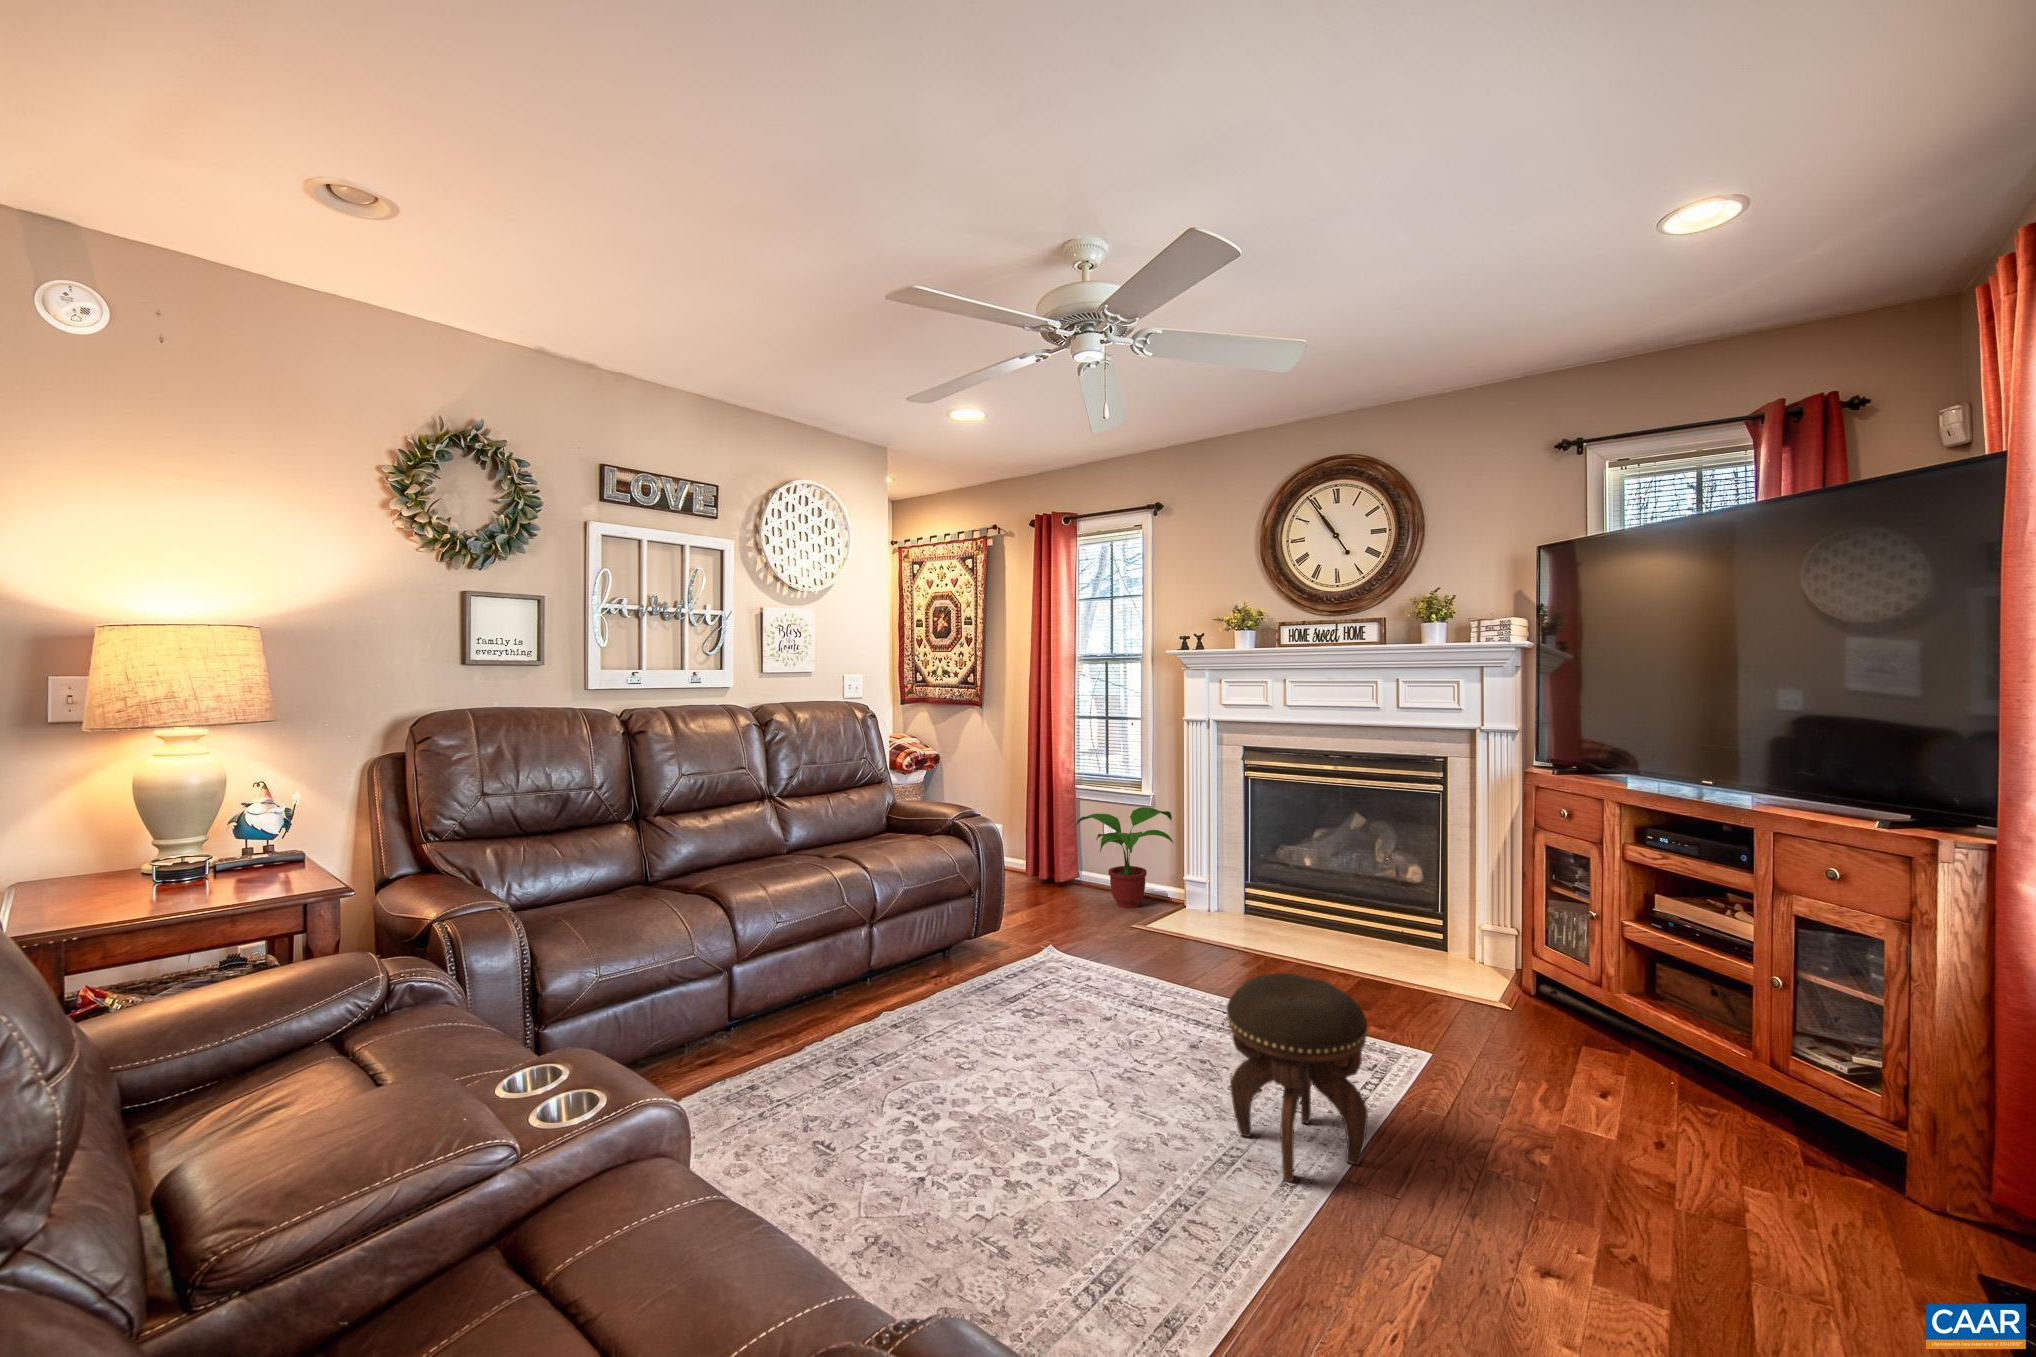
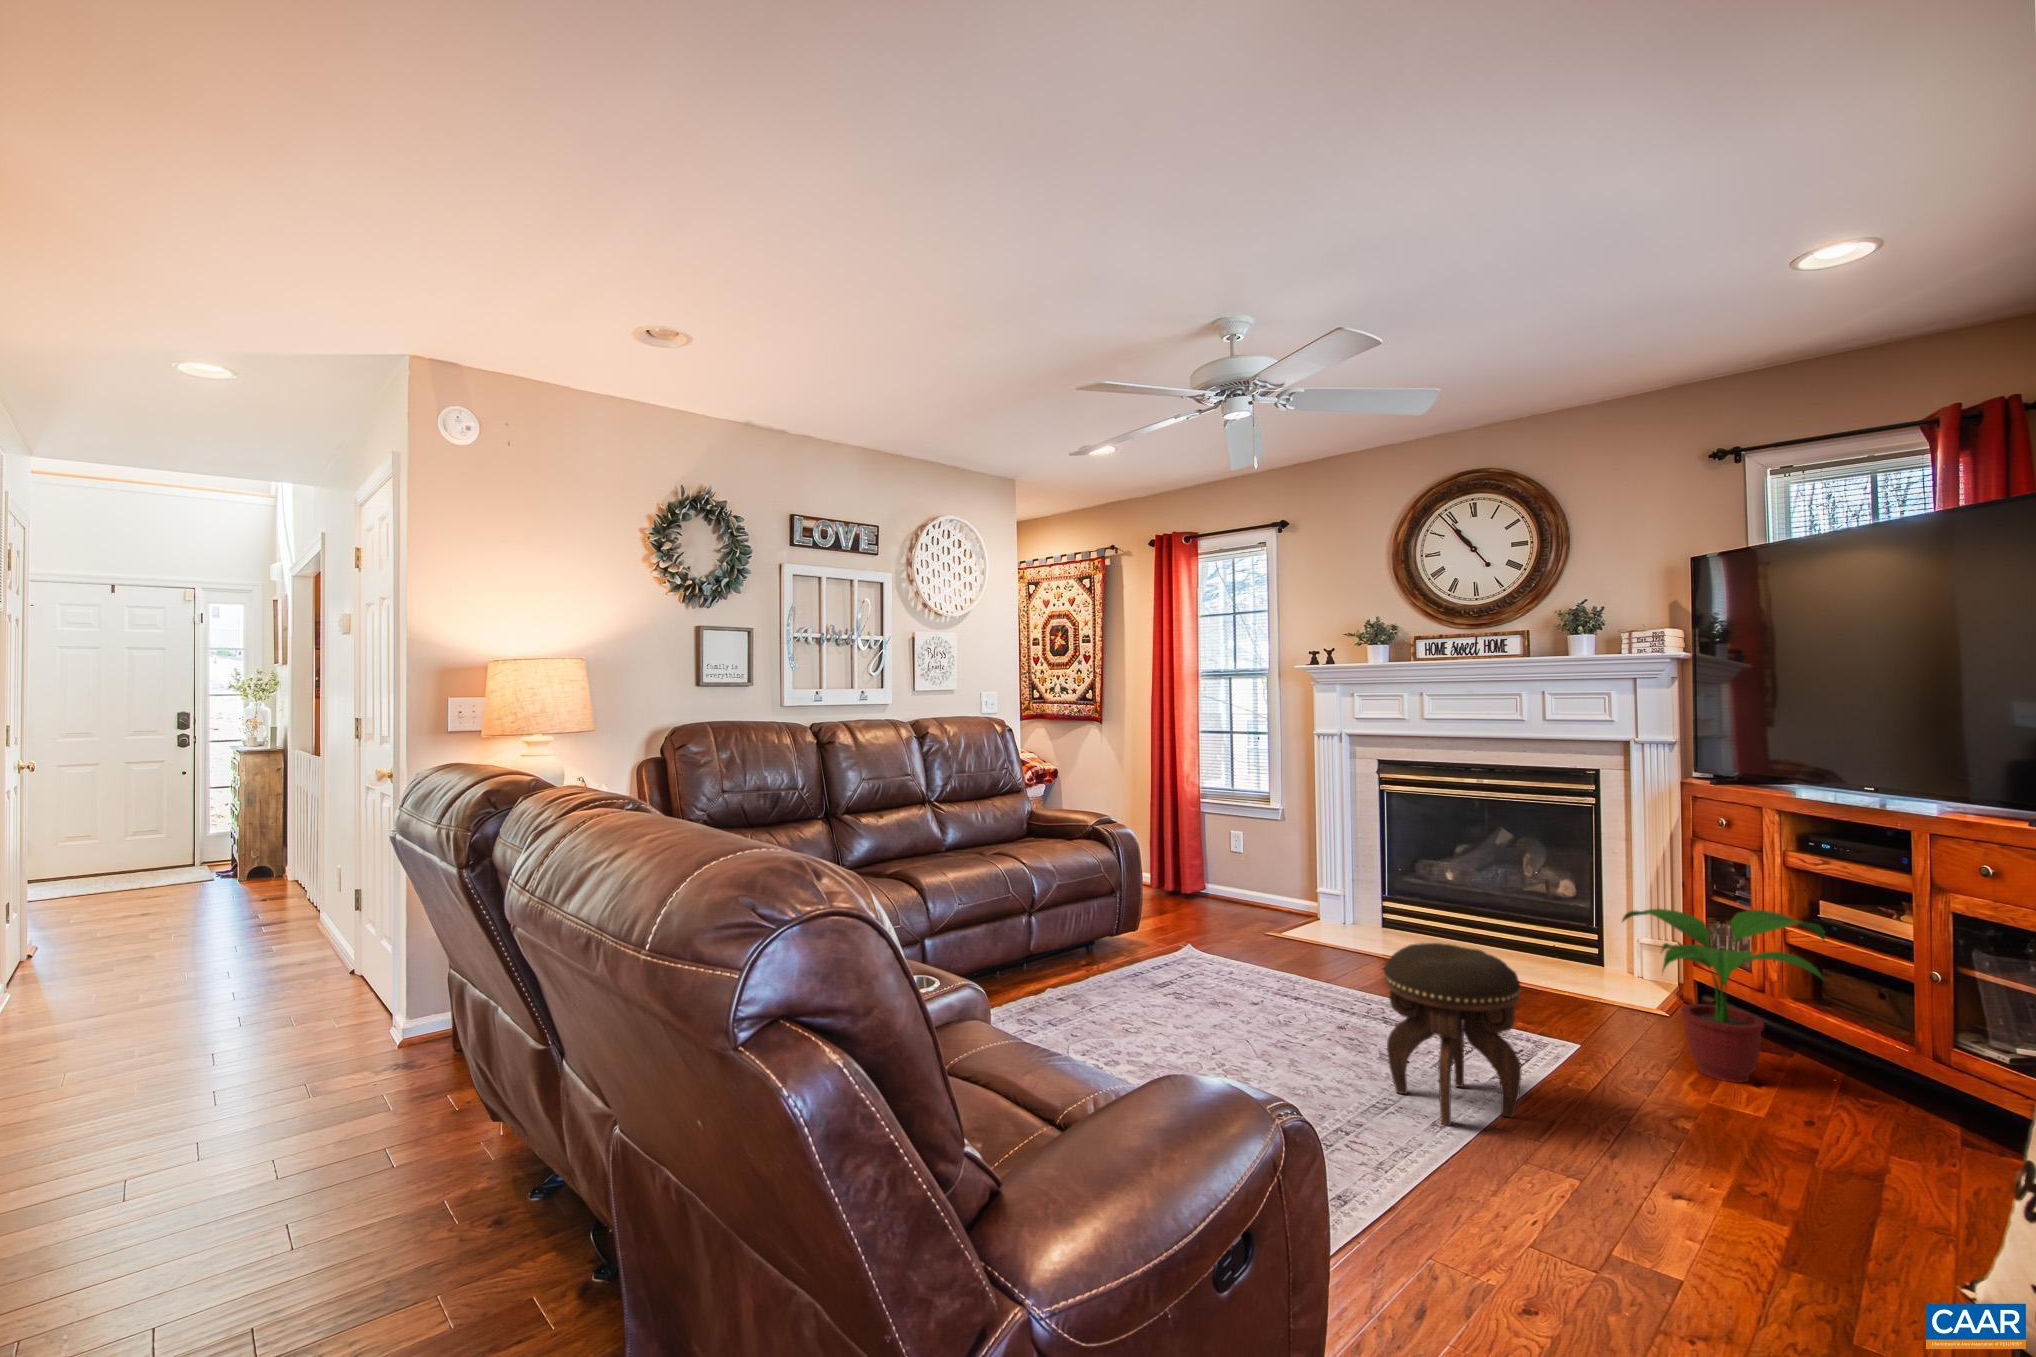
potted plant: present [1076,807,1174,908] -> present [1622,909,1825,1082]

